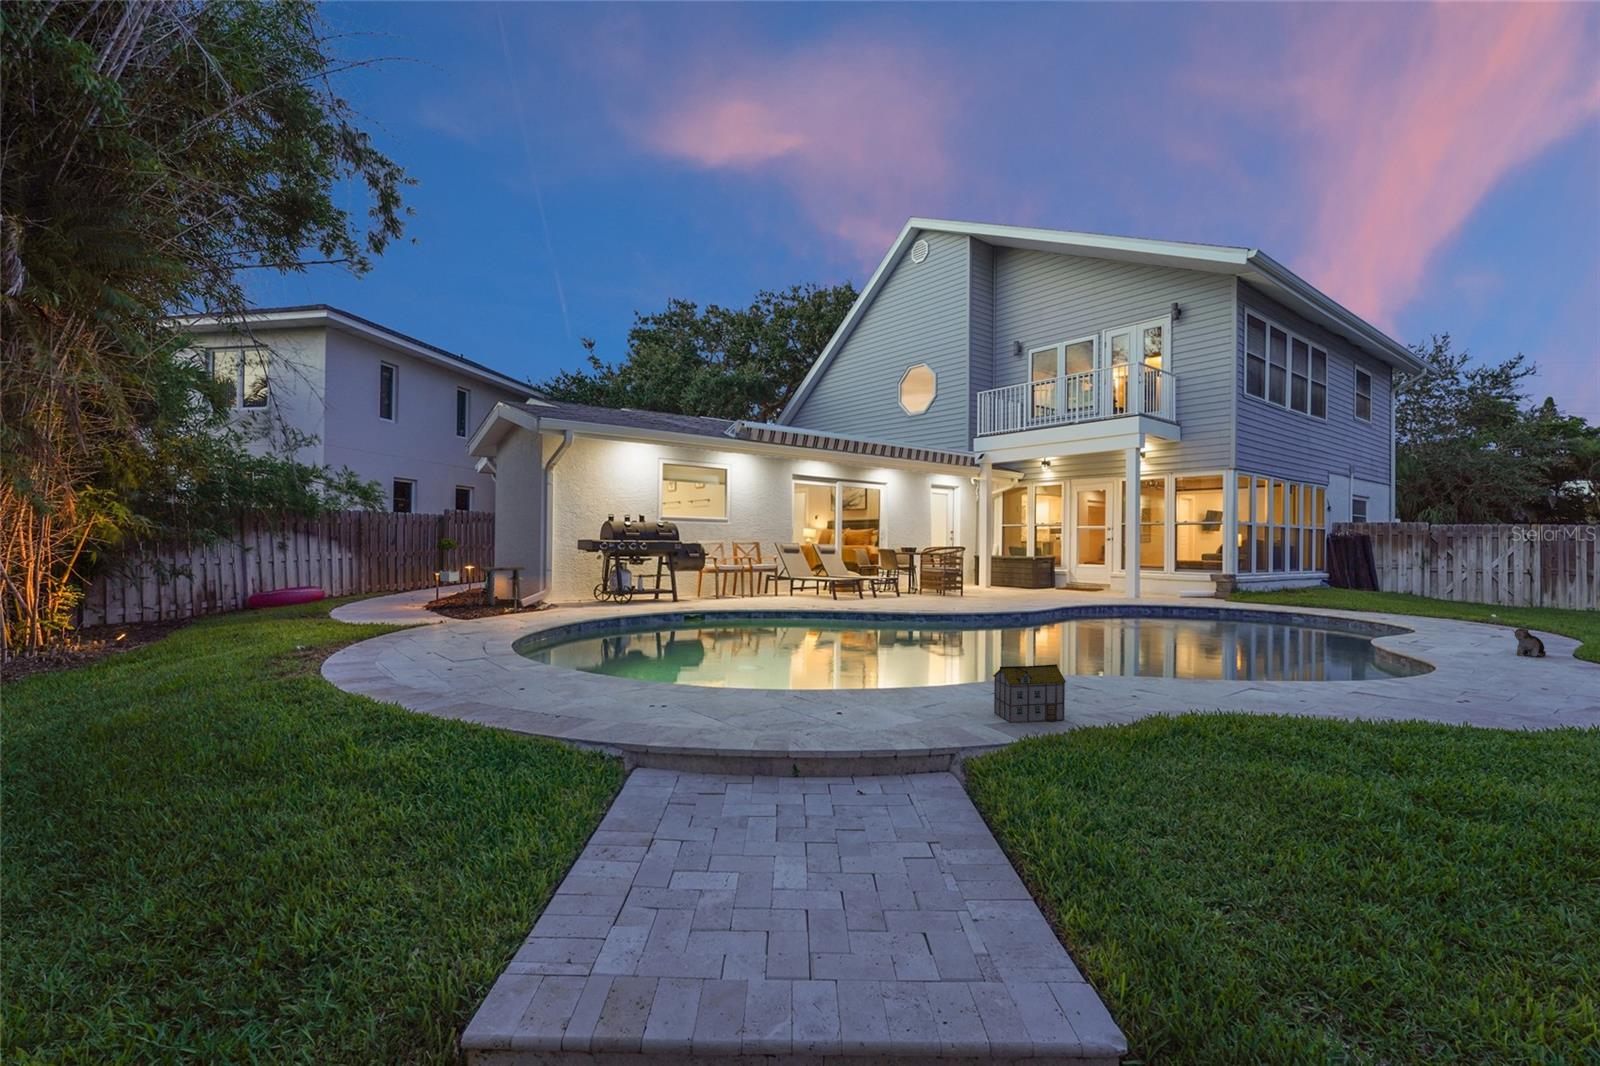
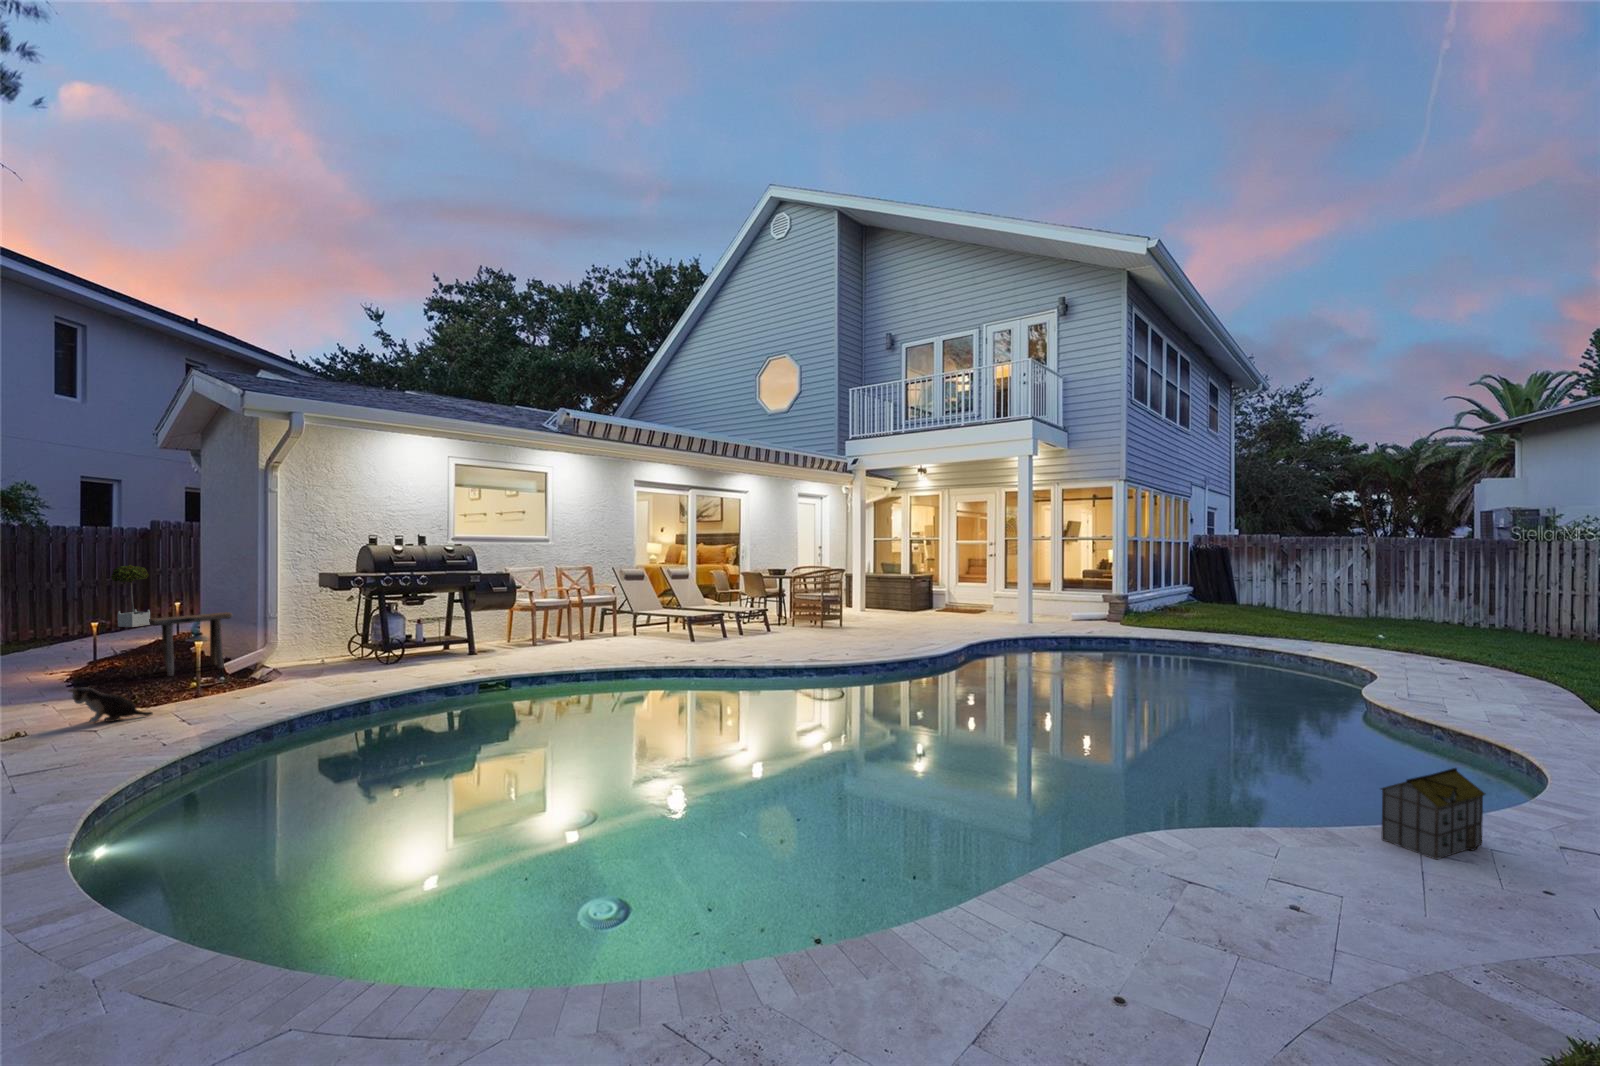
plush toy: present [1512,628,1546,657] -> present [69,687,153,723]
toy house: present [993,664,1066,723] -> present [1381,768,1486,859]

